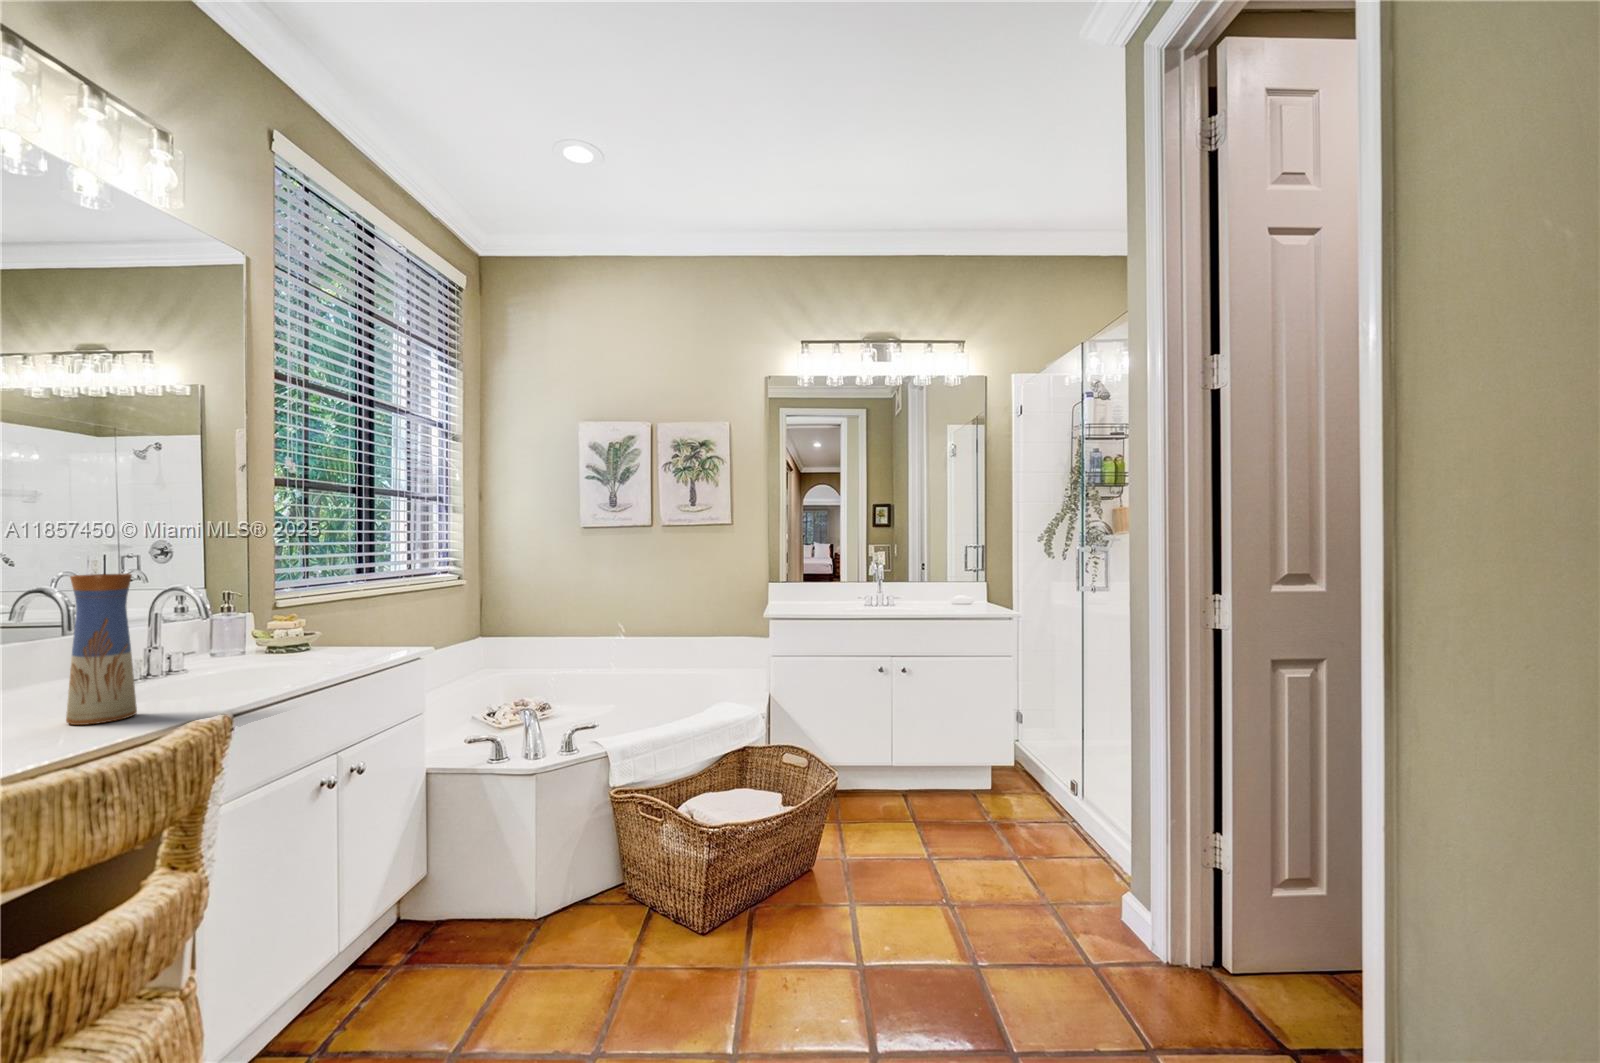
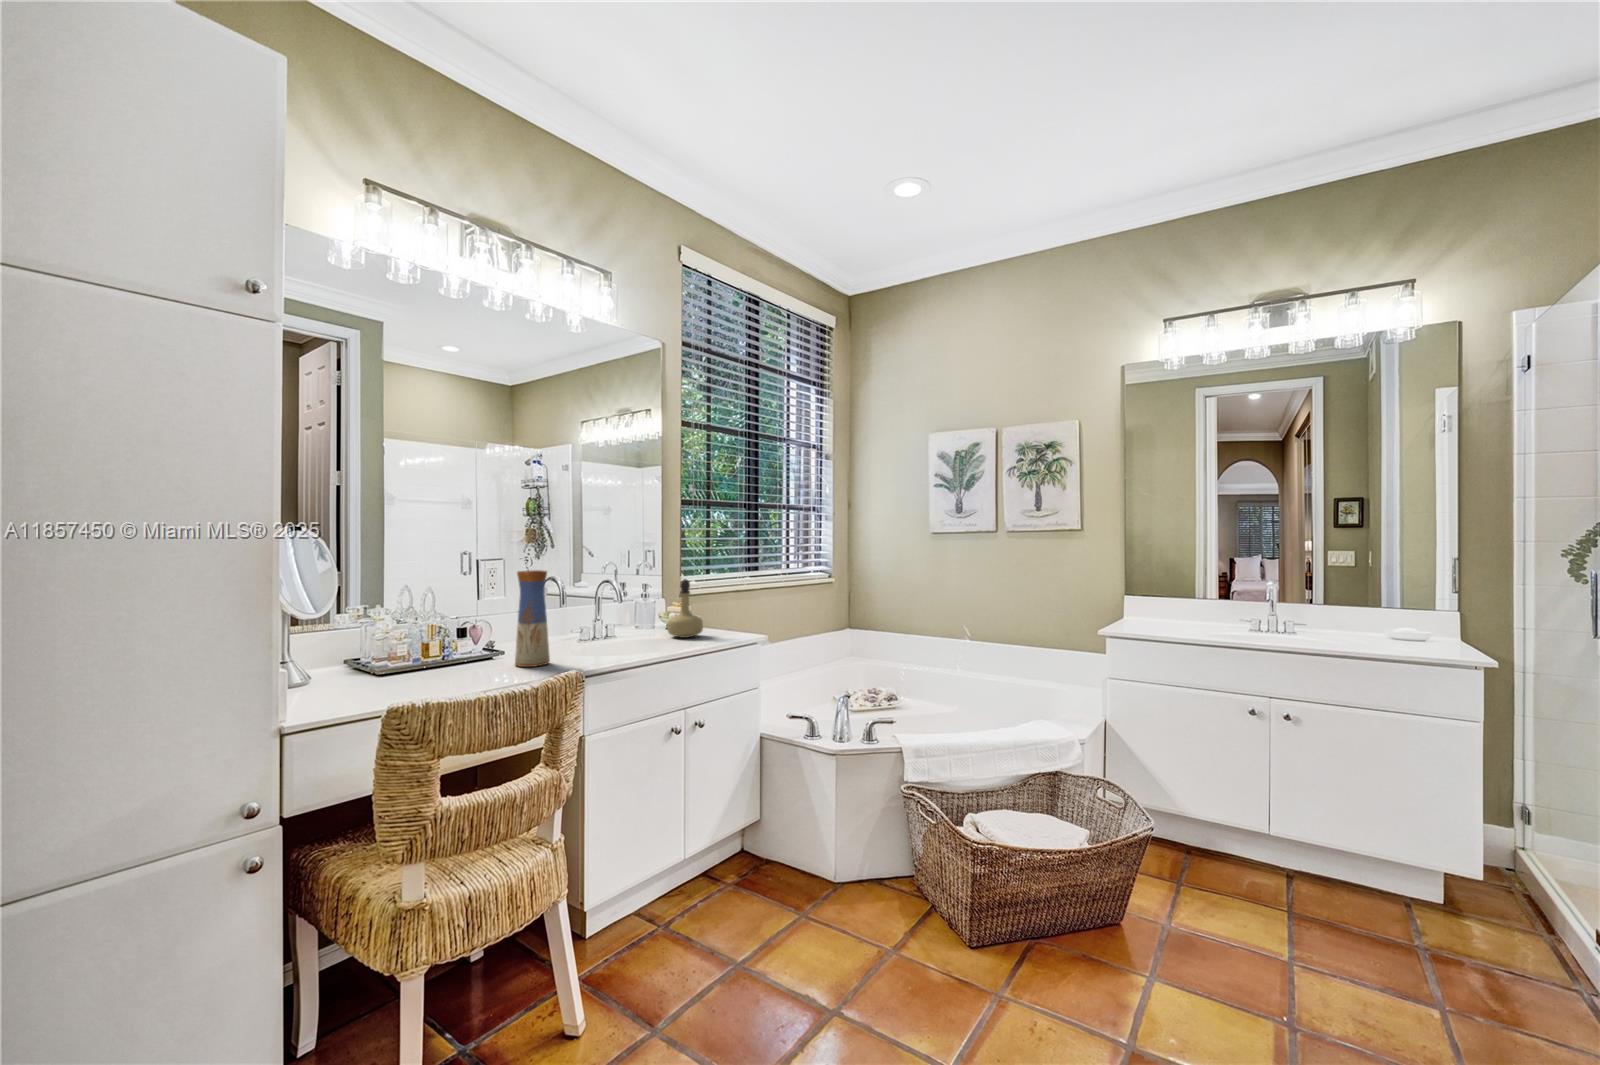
perfume bottle: none [287,584,344,662] -> present [667,579,703,638]

